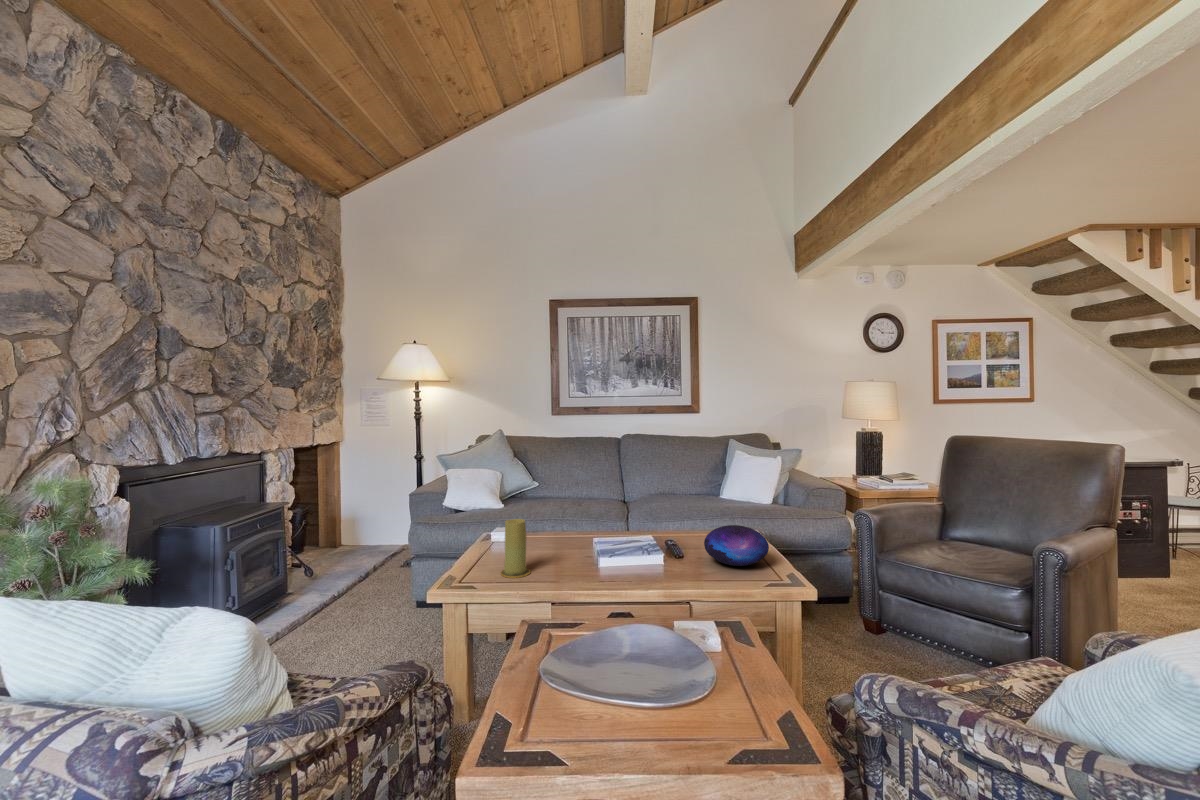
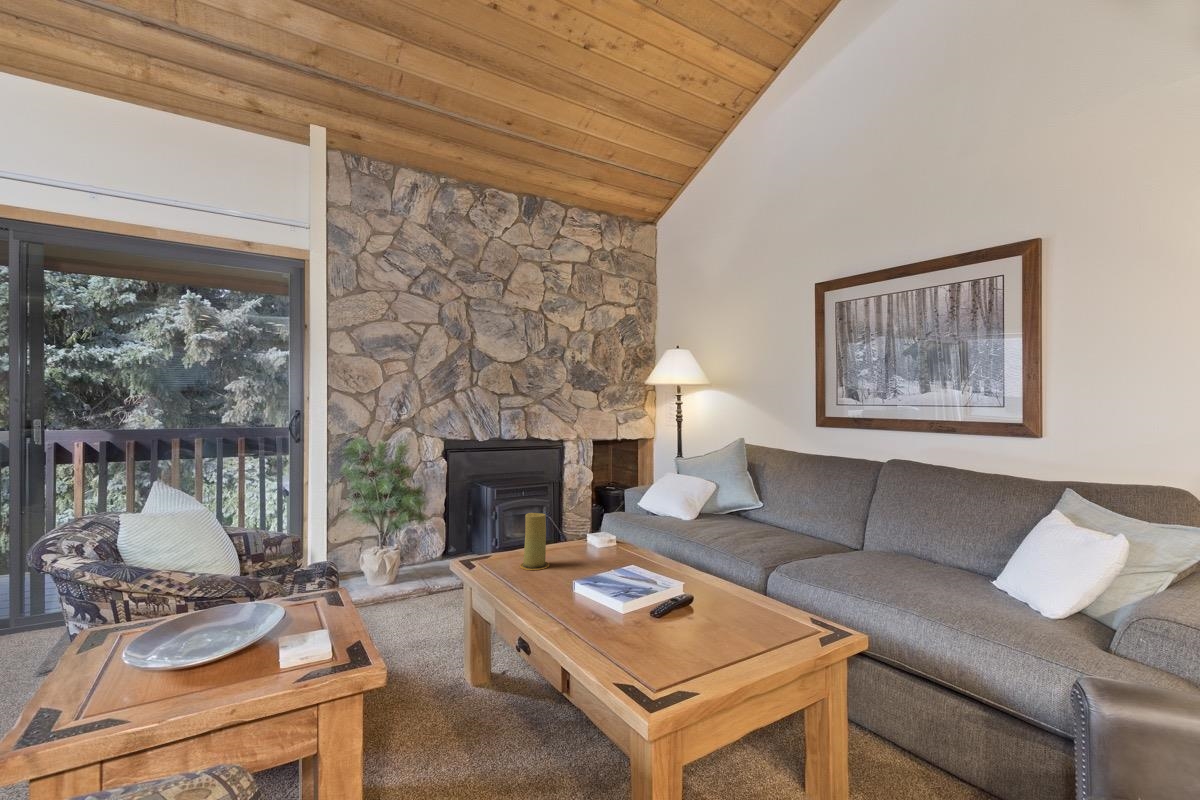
decorative orb: present [704,525,769,566] -> none [670,578,765,642]

